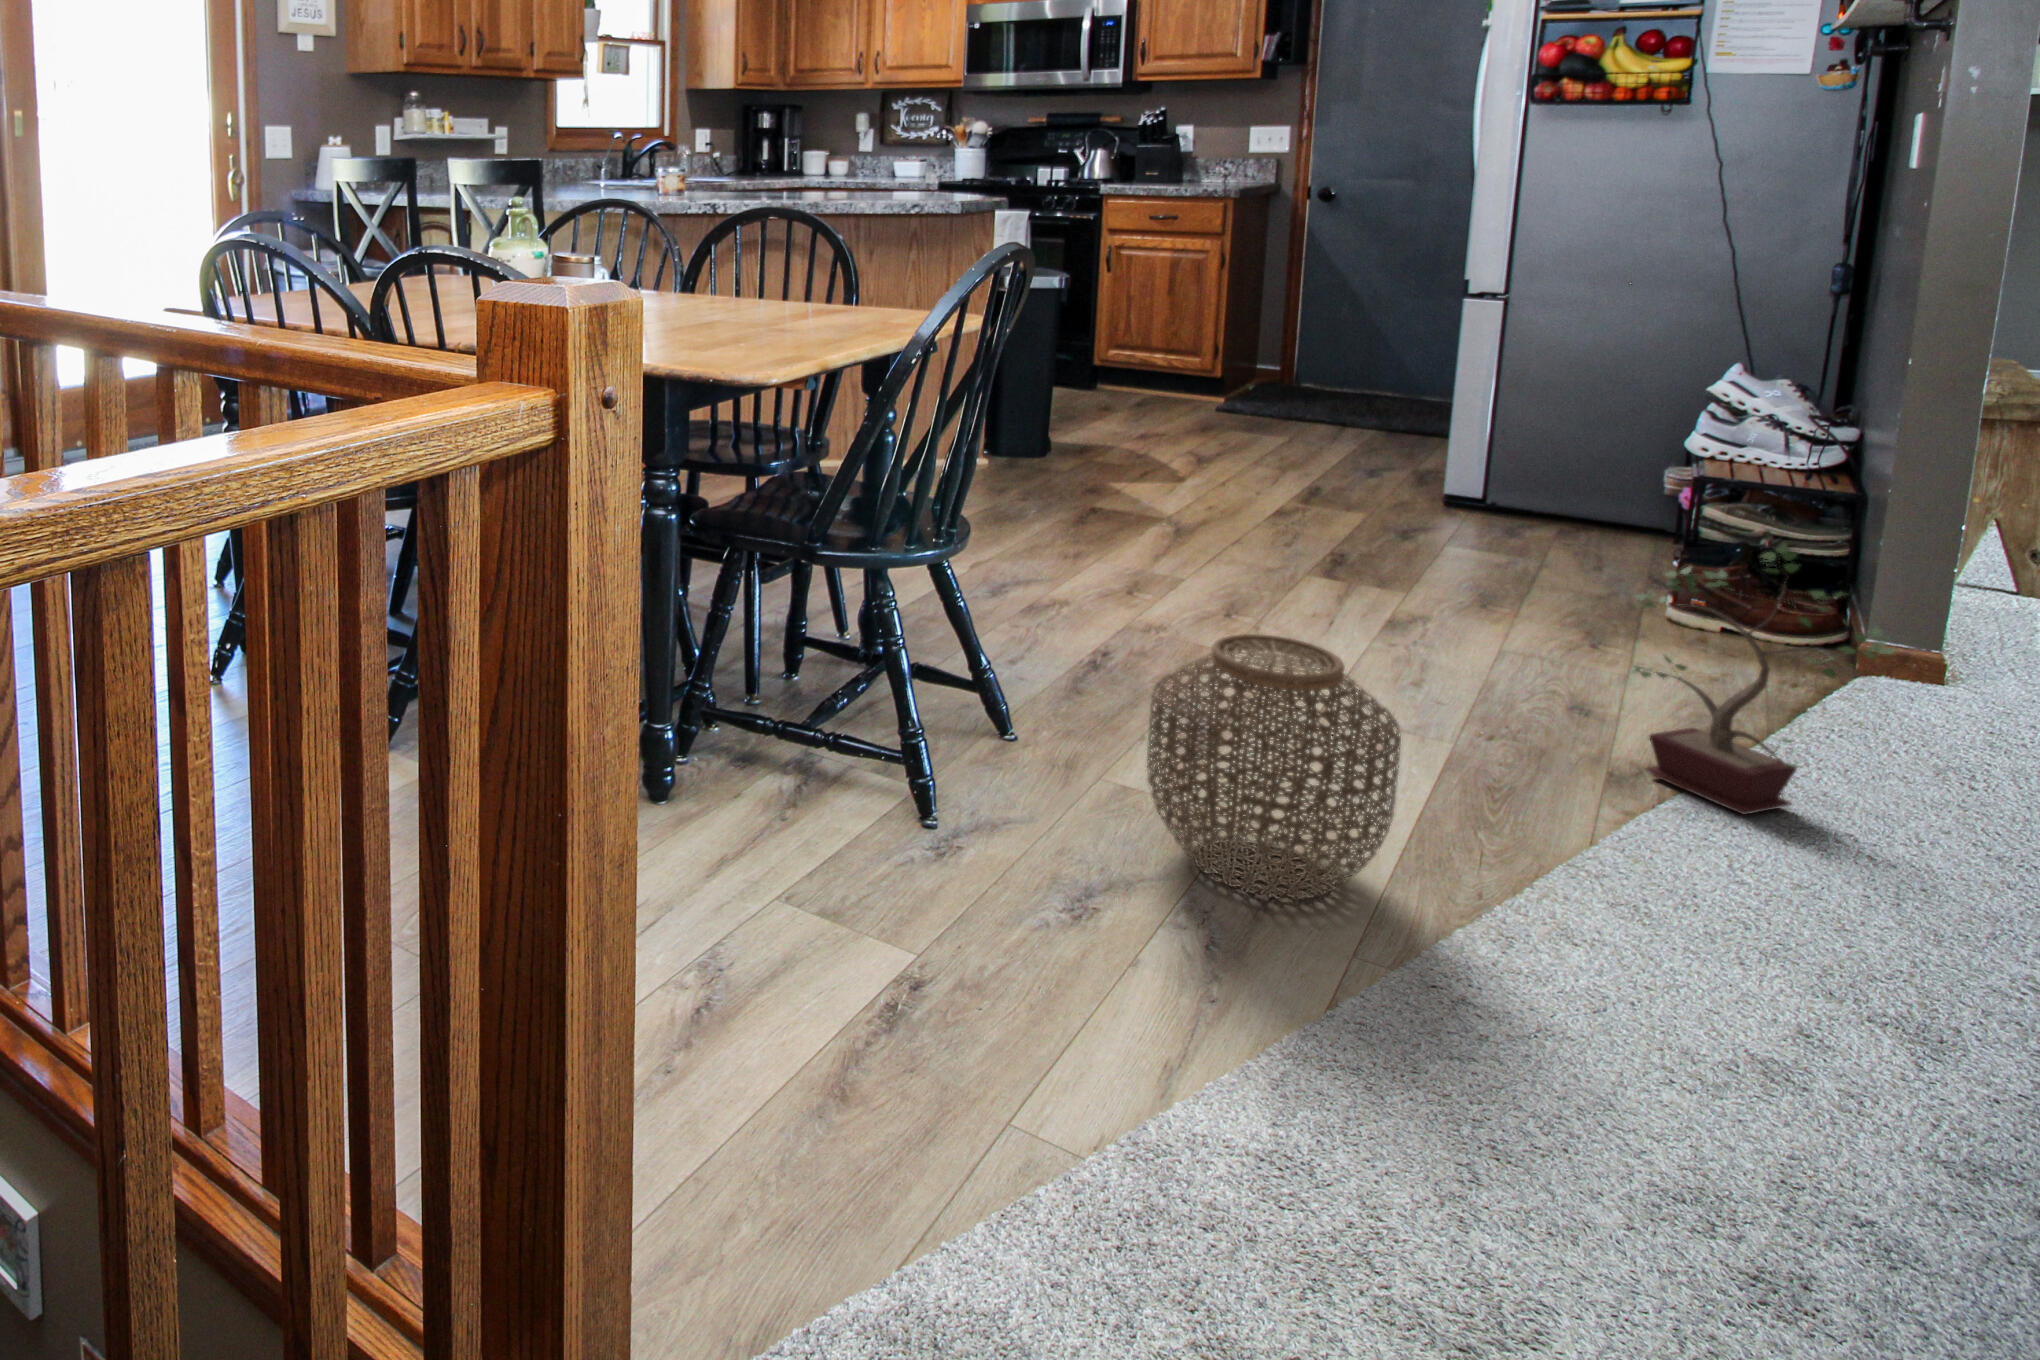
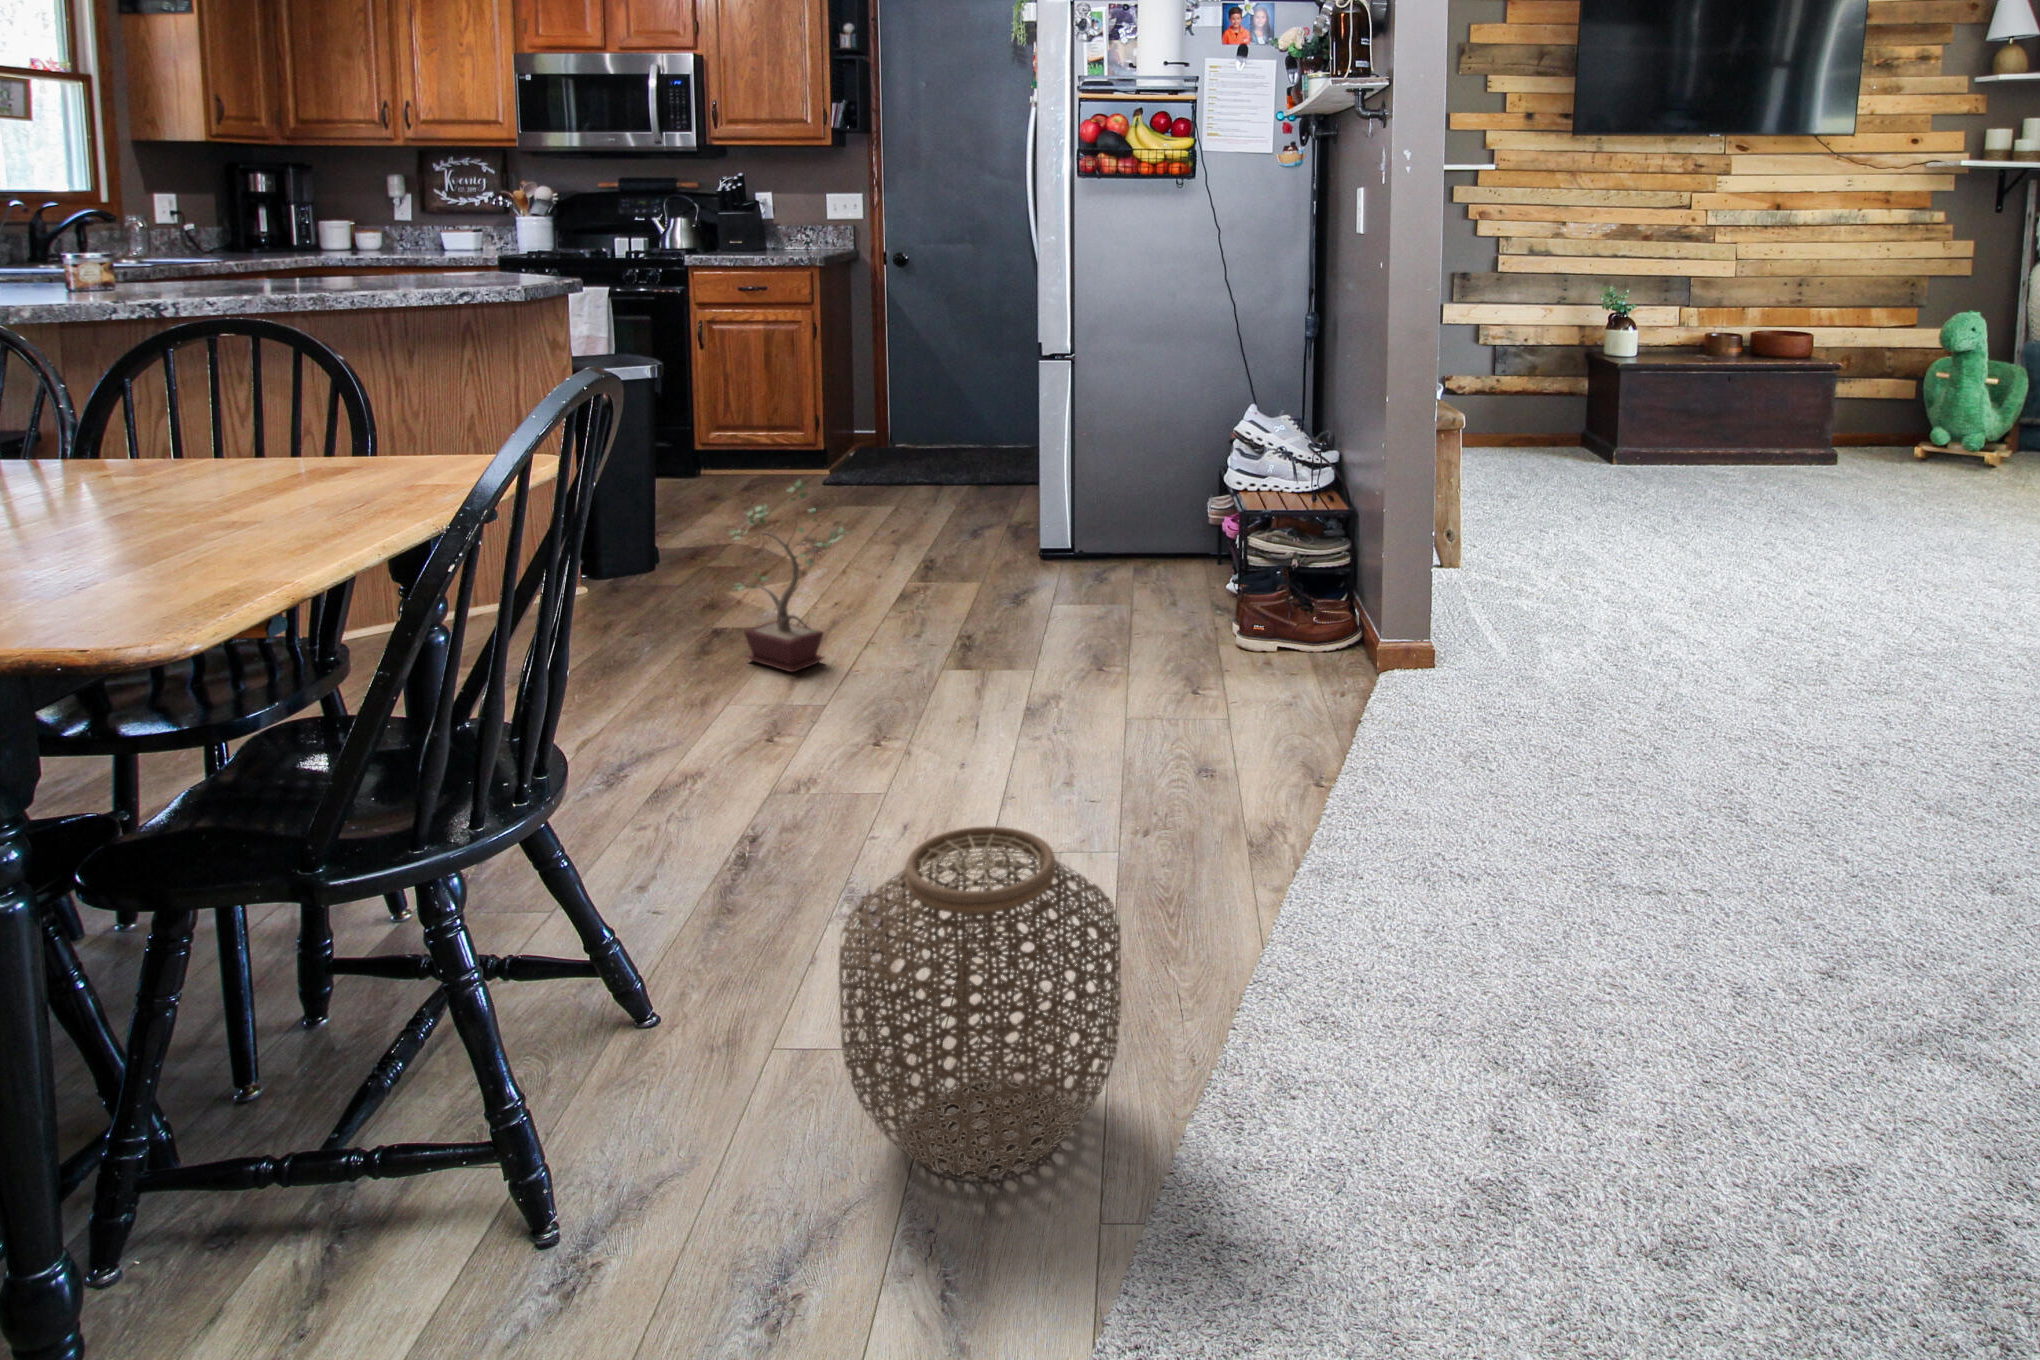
potted plant: present [1628,544,1896,815] -> present [730,480,844,672]

